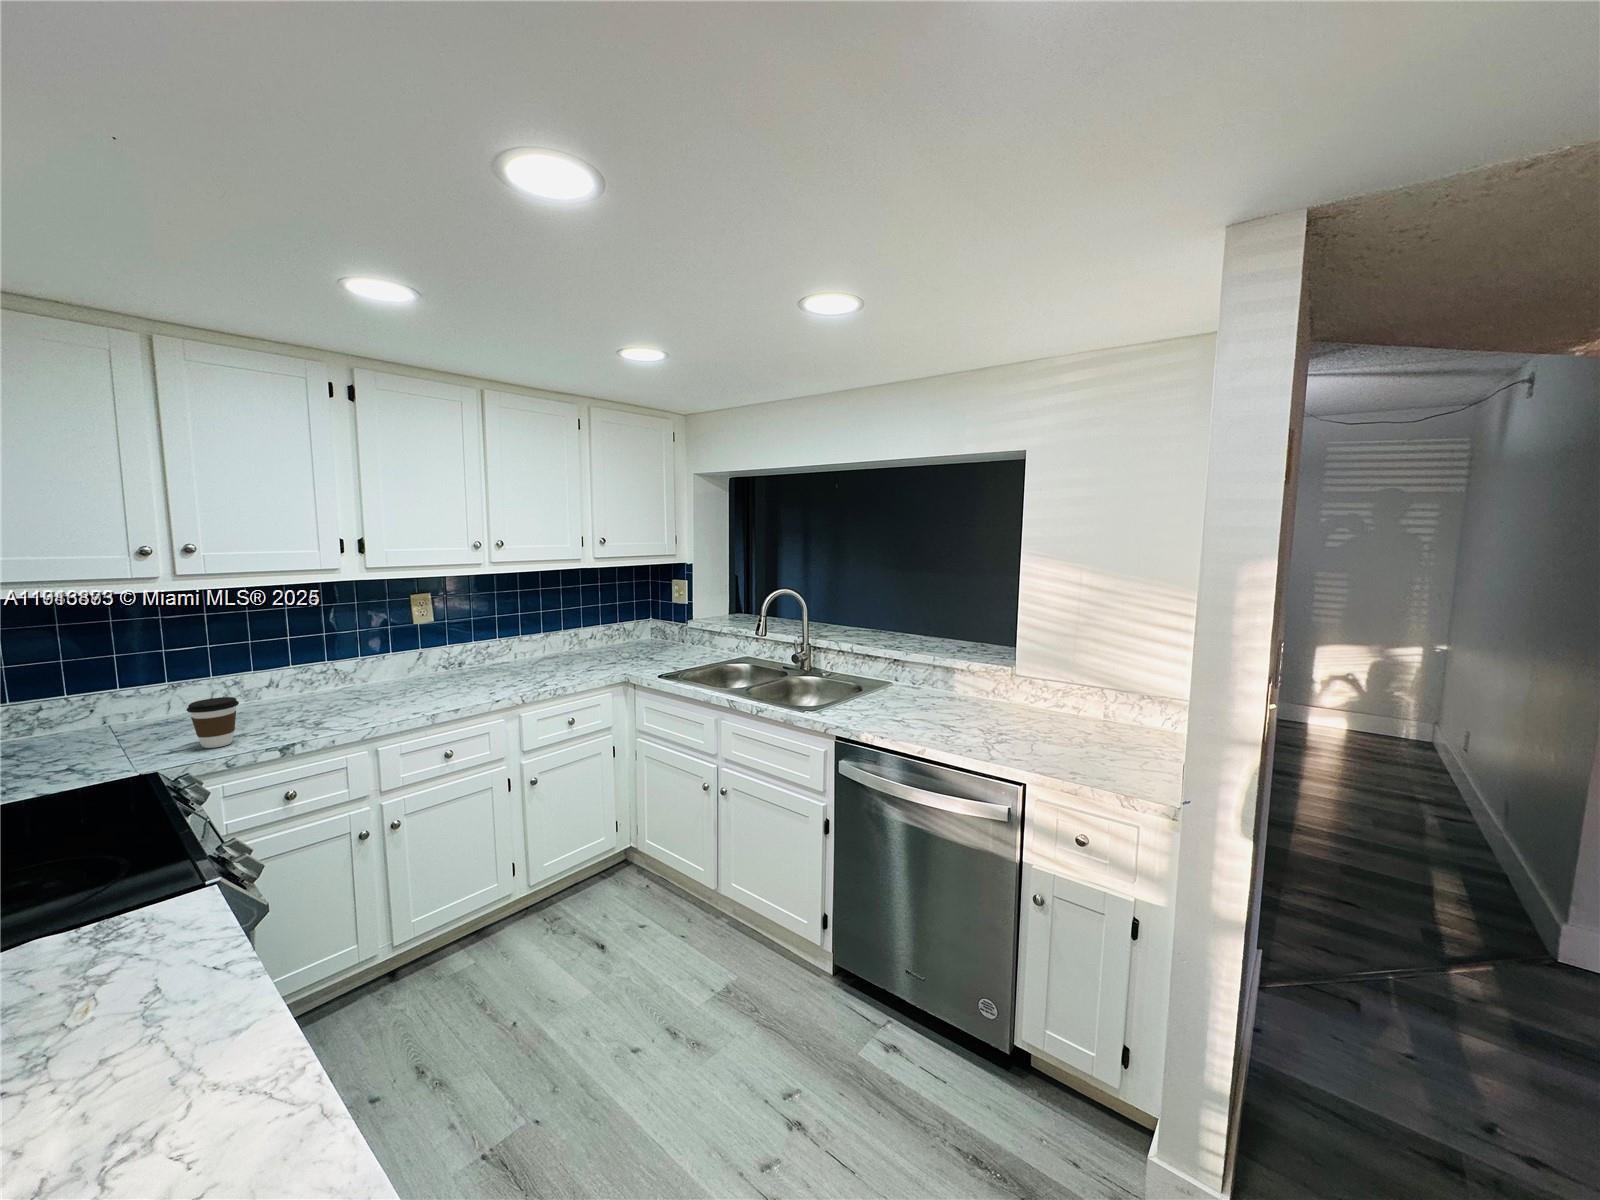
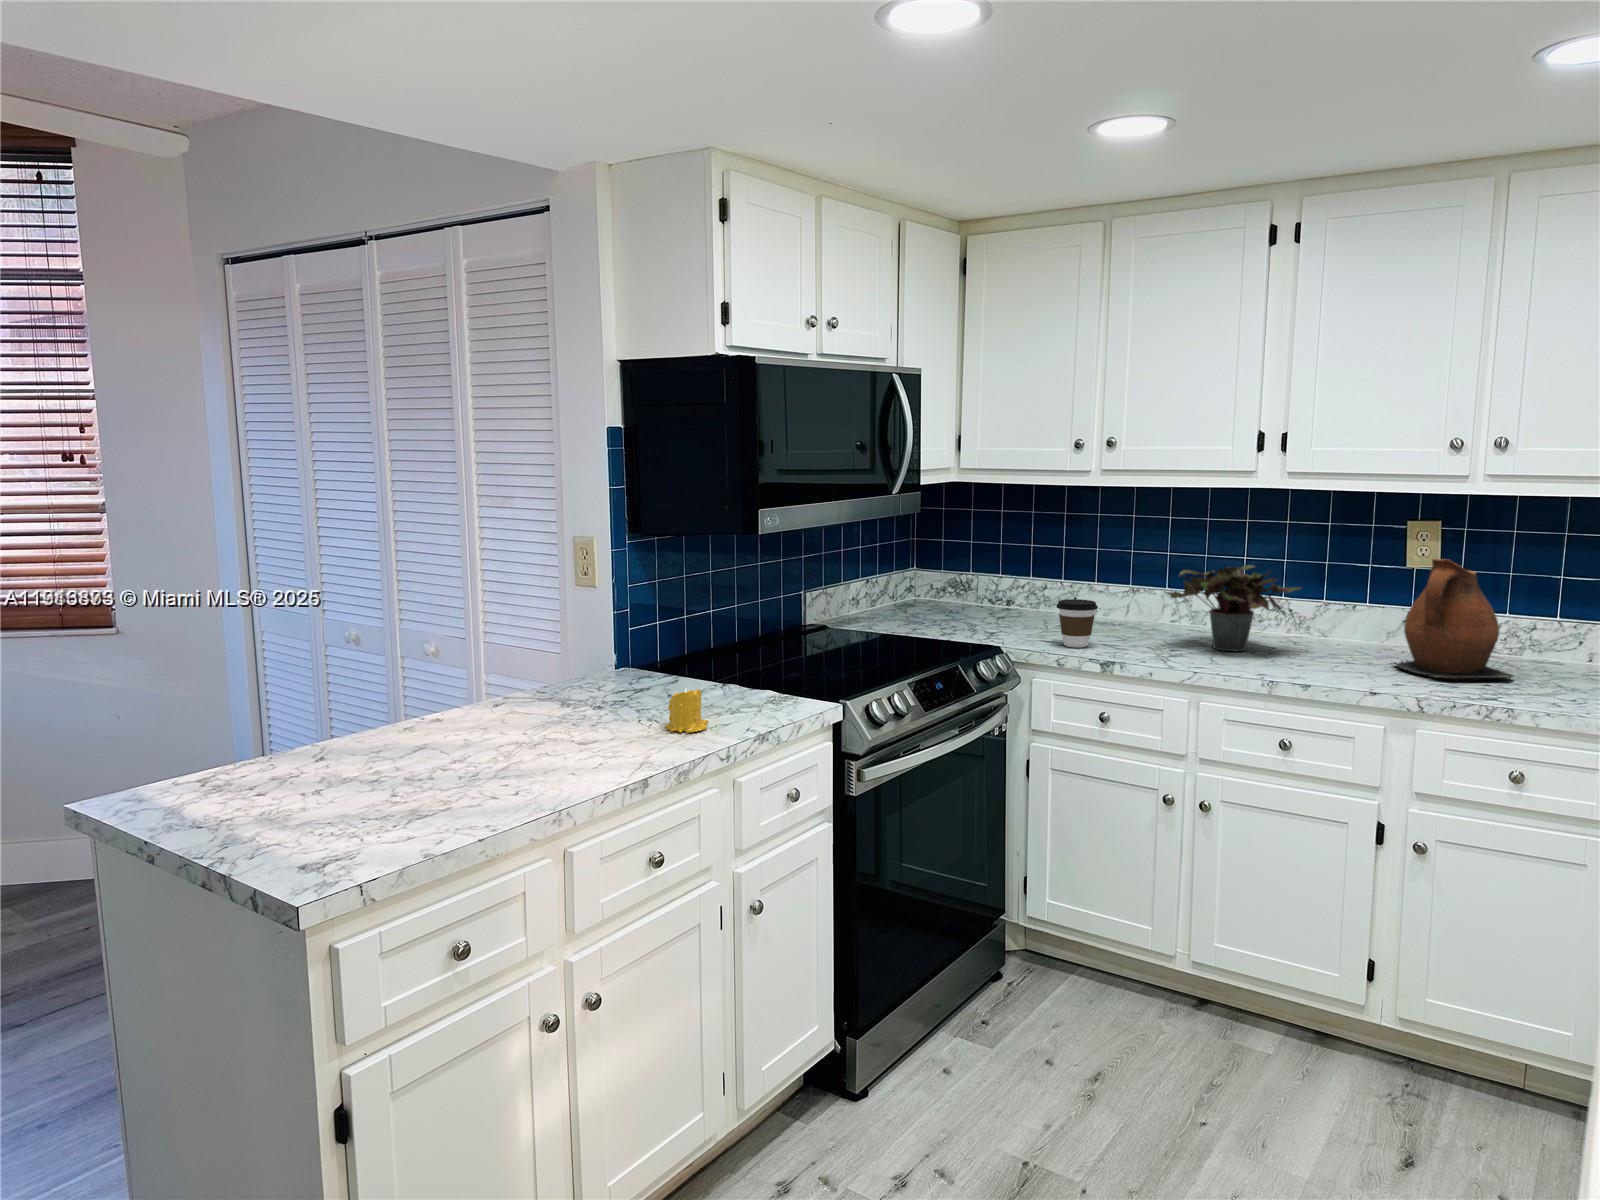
ceramic pitcher: none [448,610,521,686] -> present [1394,559,1514,679]
potted plant: none [275,636,384,711] -> present [1166,565,1301,651]
candle: none [107,922,196,1014] -> present [665,688,709,733]

